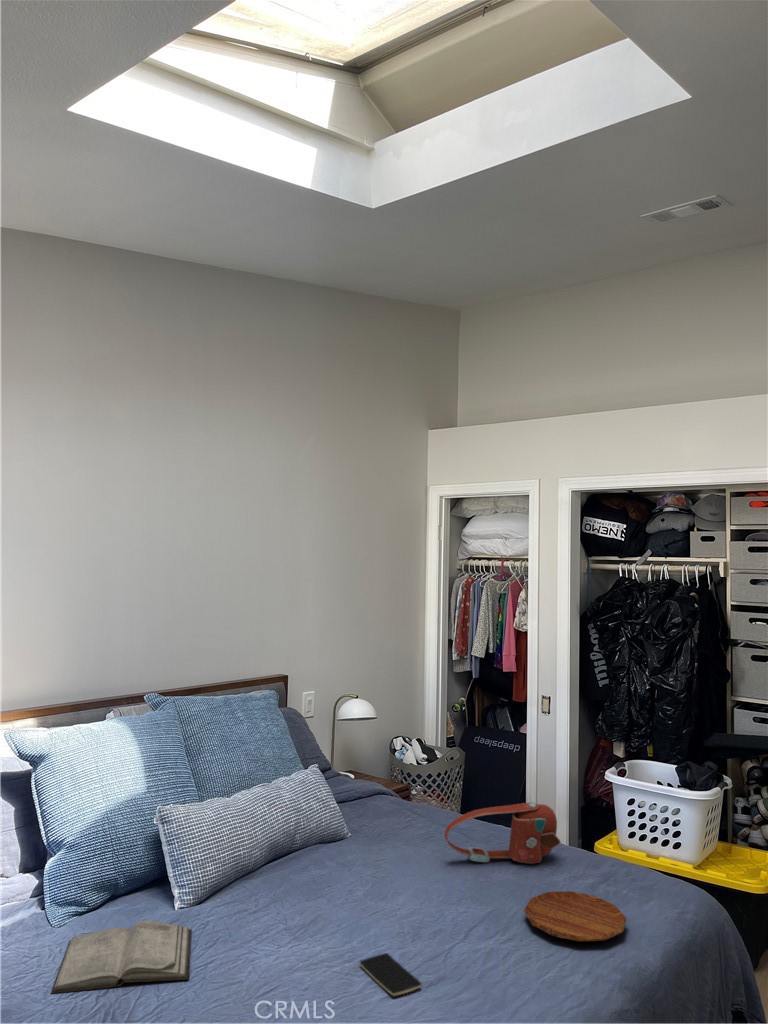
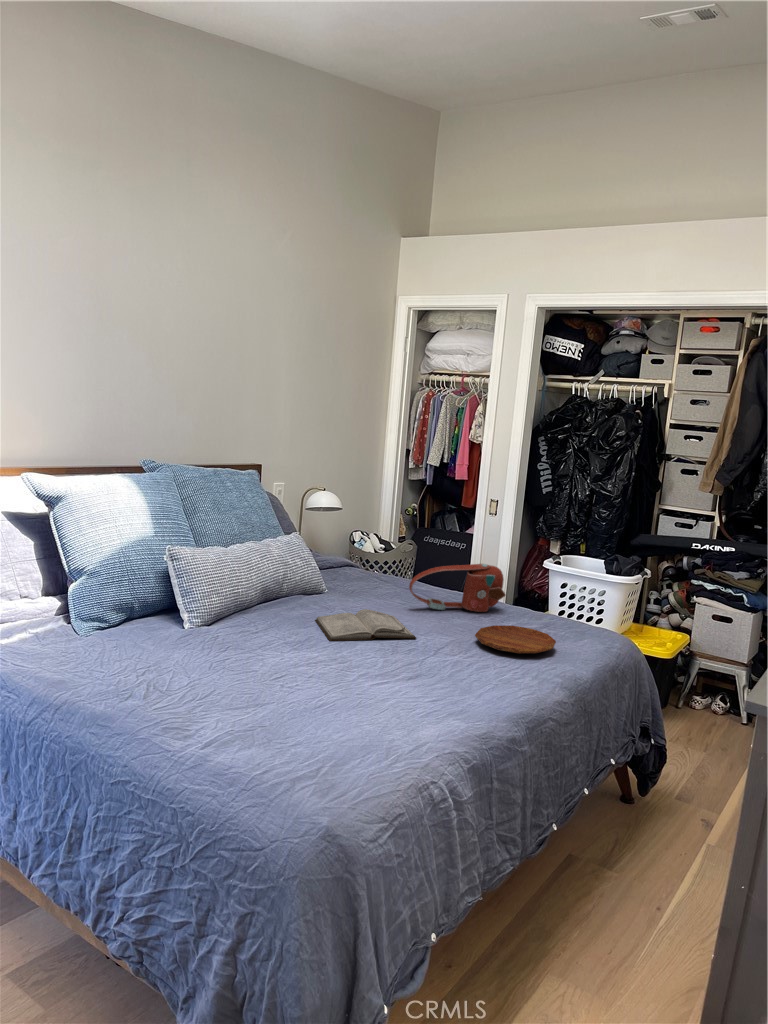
diary: present [51,920,192,993] -> present [315,609,416,641]
smartphone: present [360,953,422,995] -> none [346,654,396,676]

